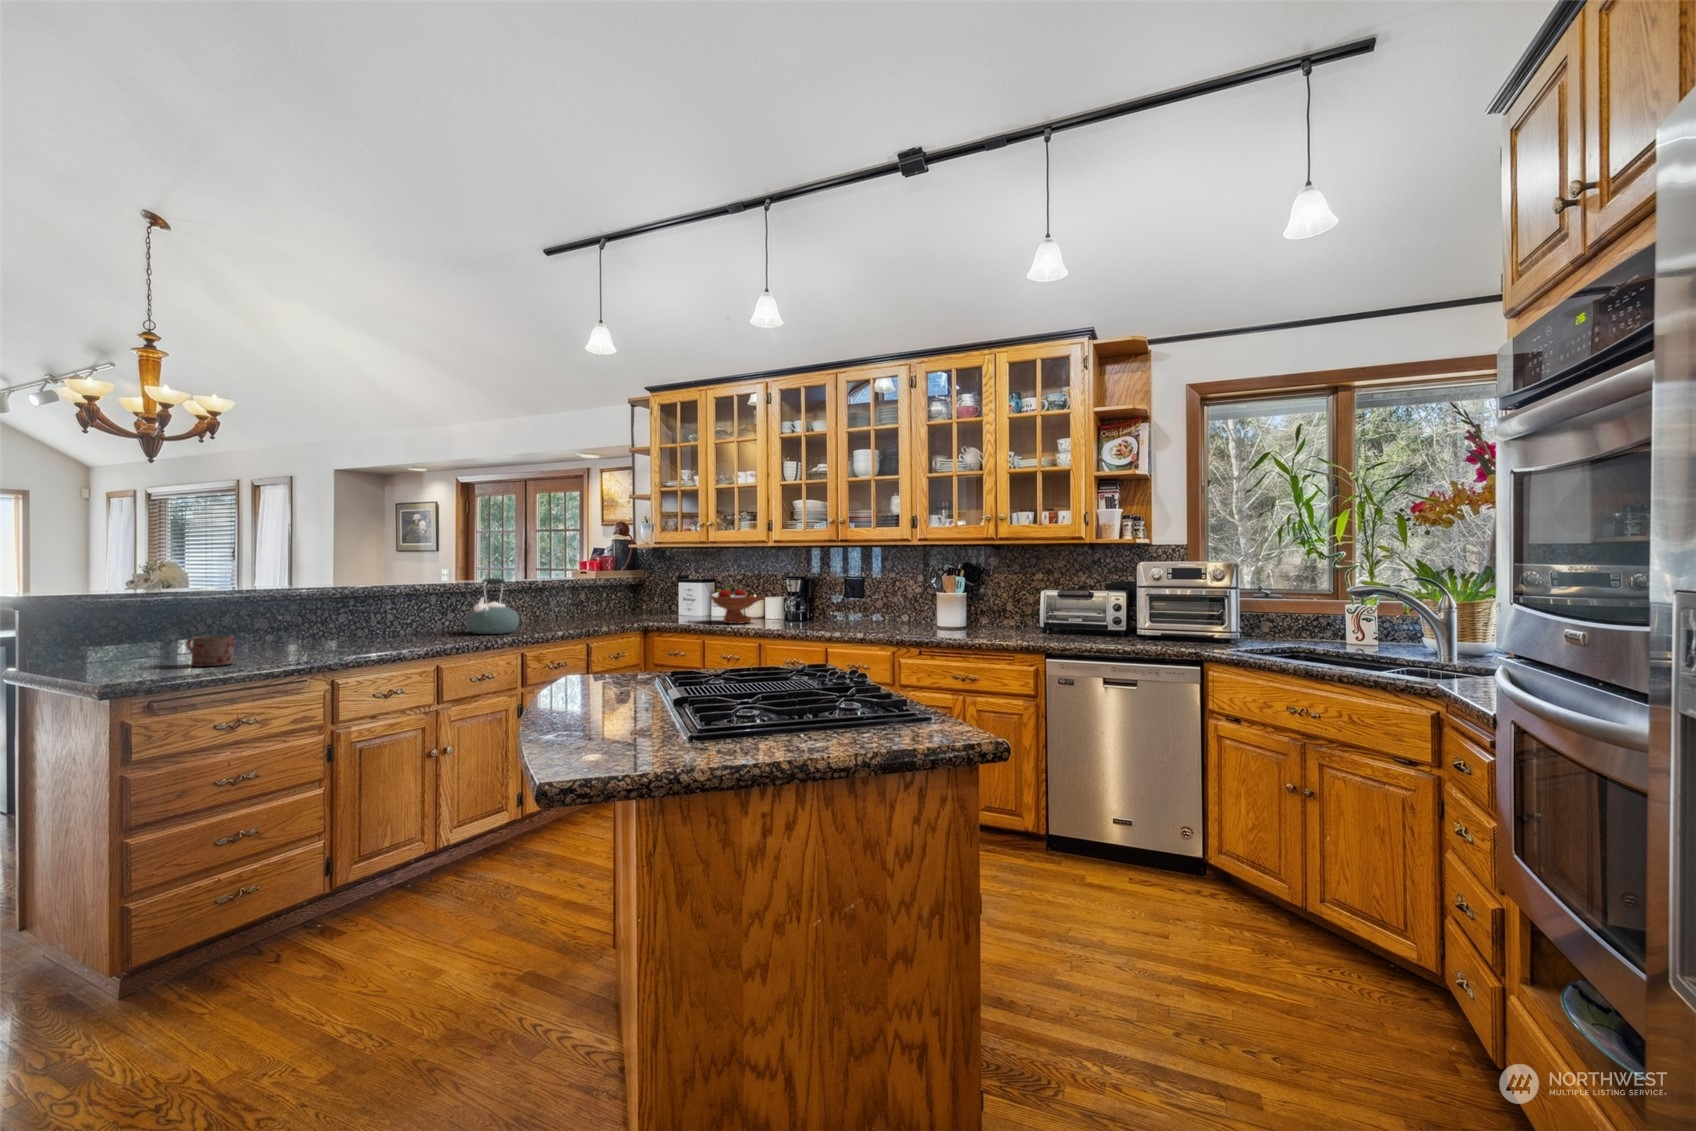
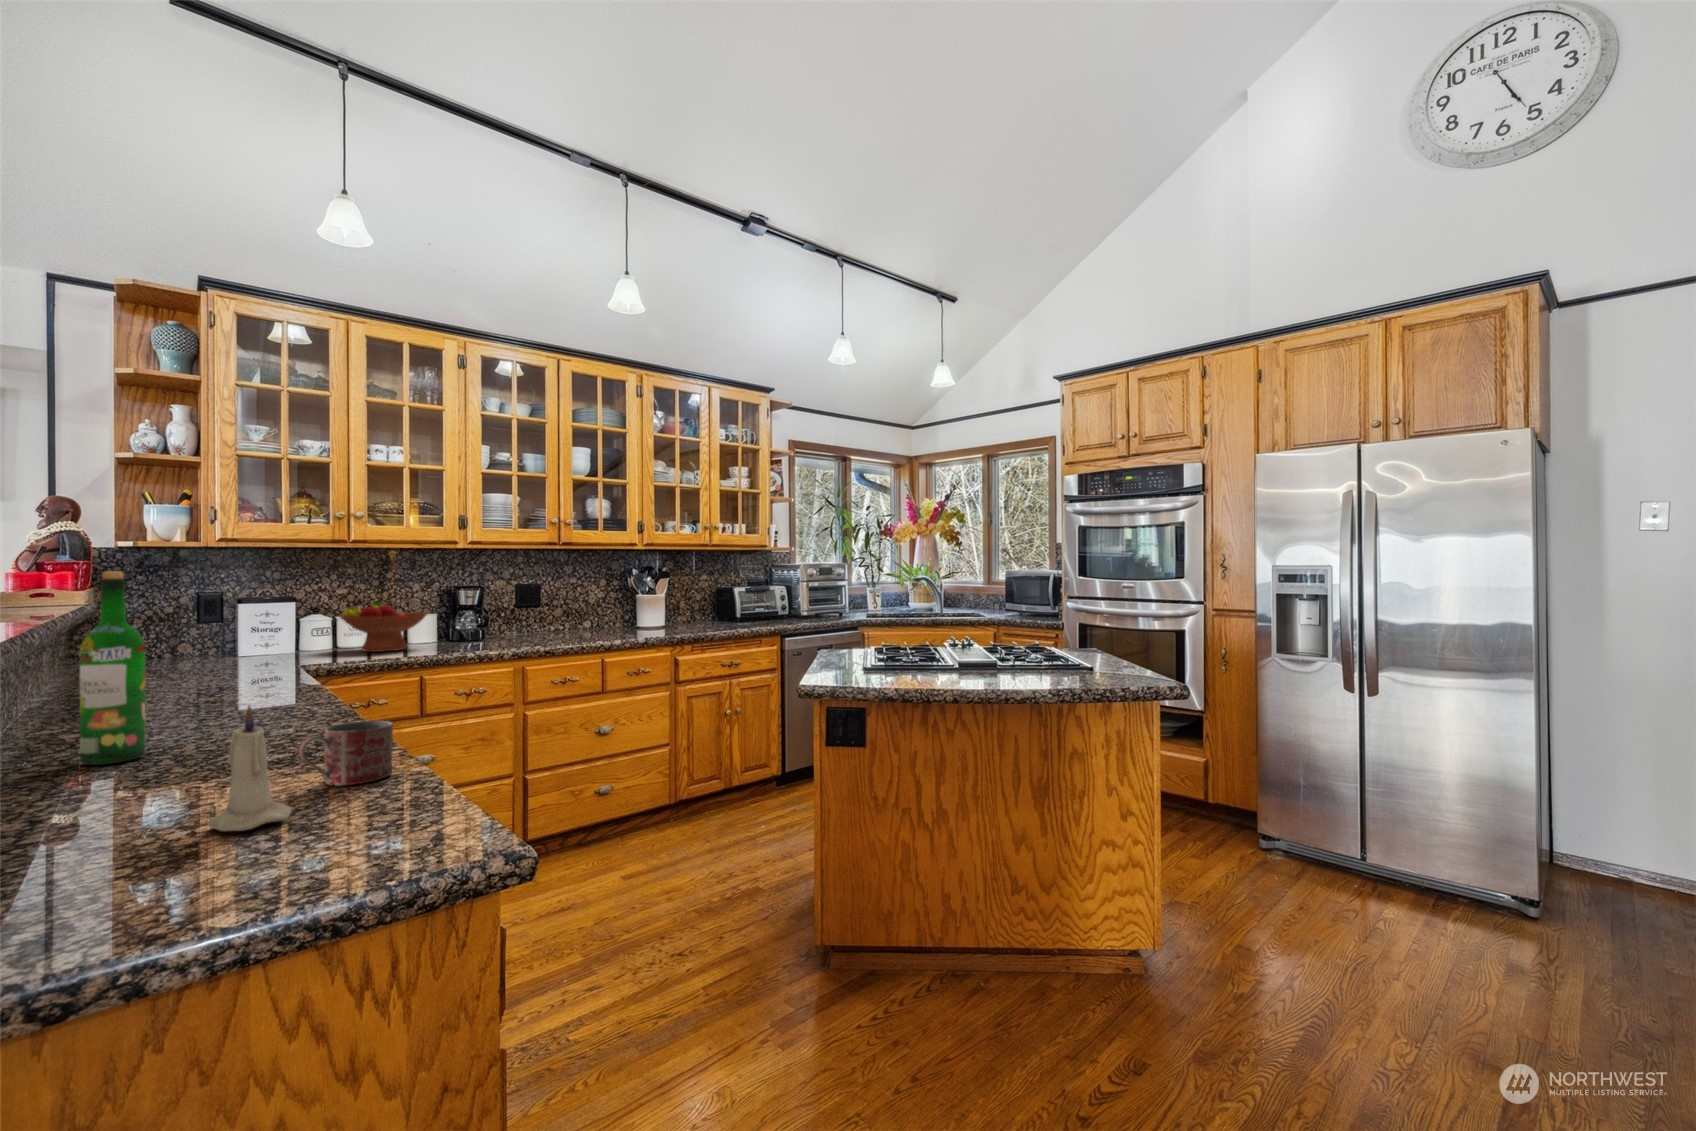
wine bottle: none [294,555,323,645] -> present [80,571,146,765]
kettle: present [466,578,519,634] -> none [158,605,270,706]
candle: none [90,612,135,668] -> present [208,706,292,831]

